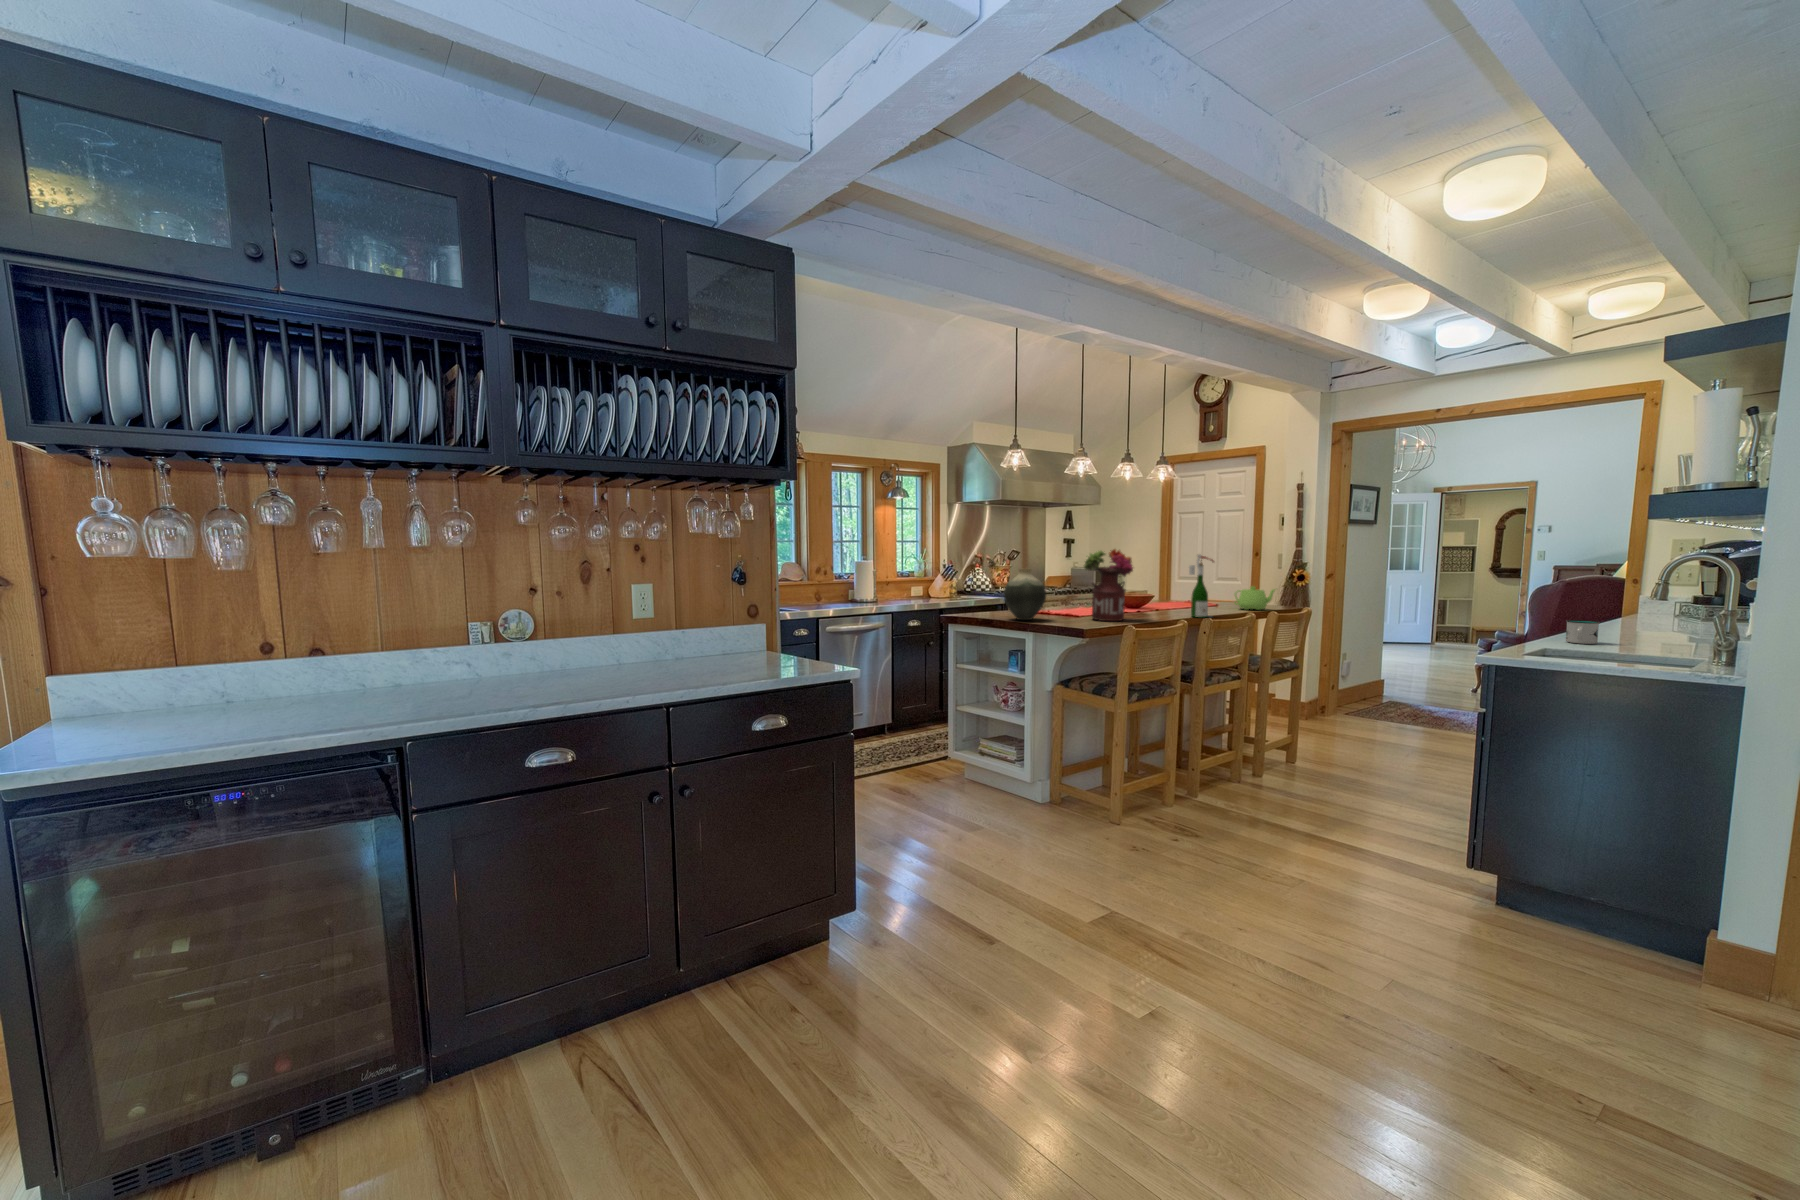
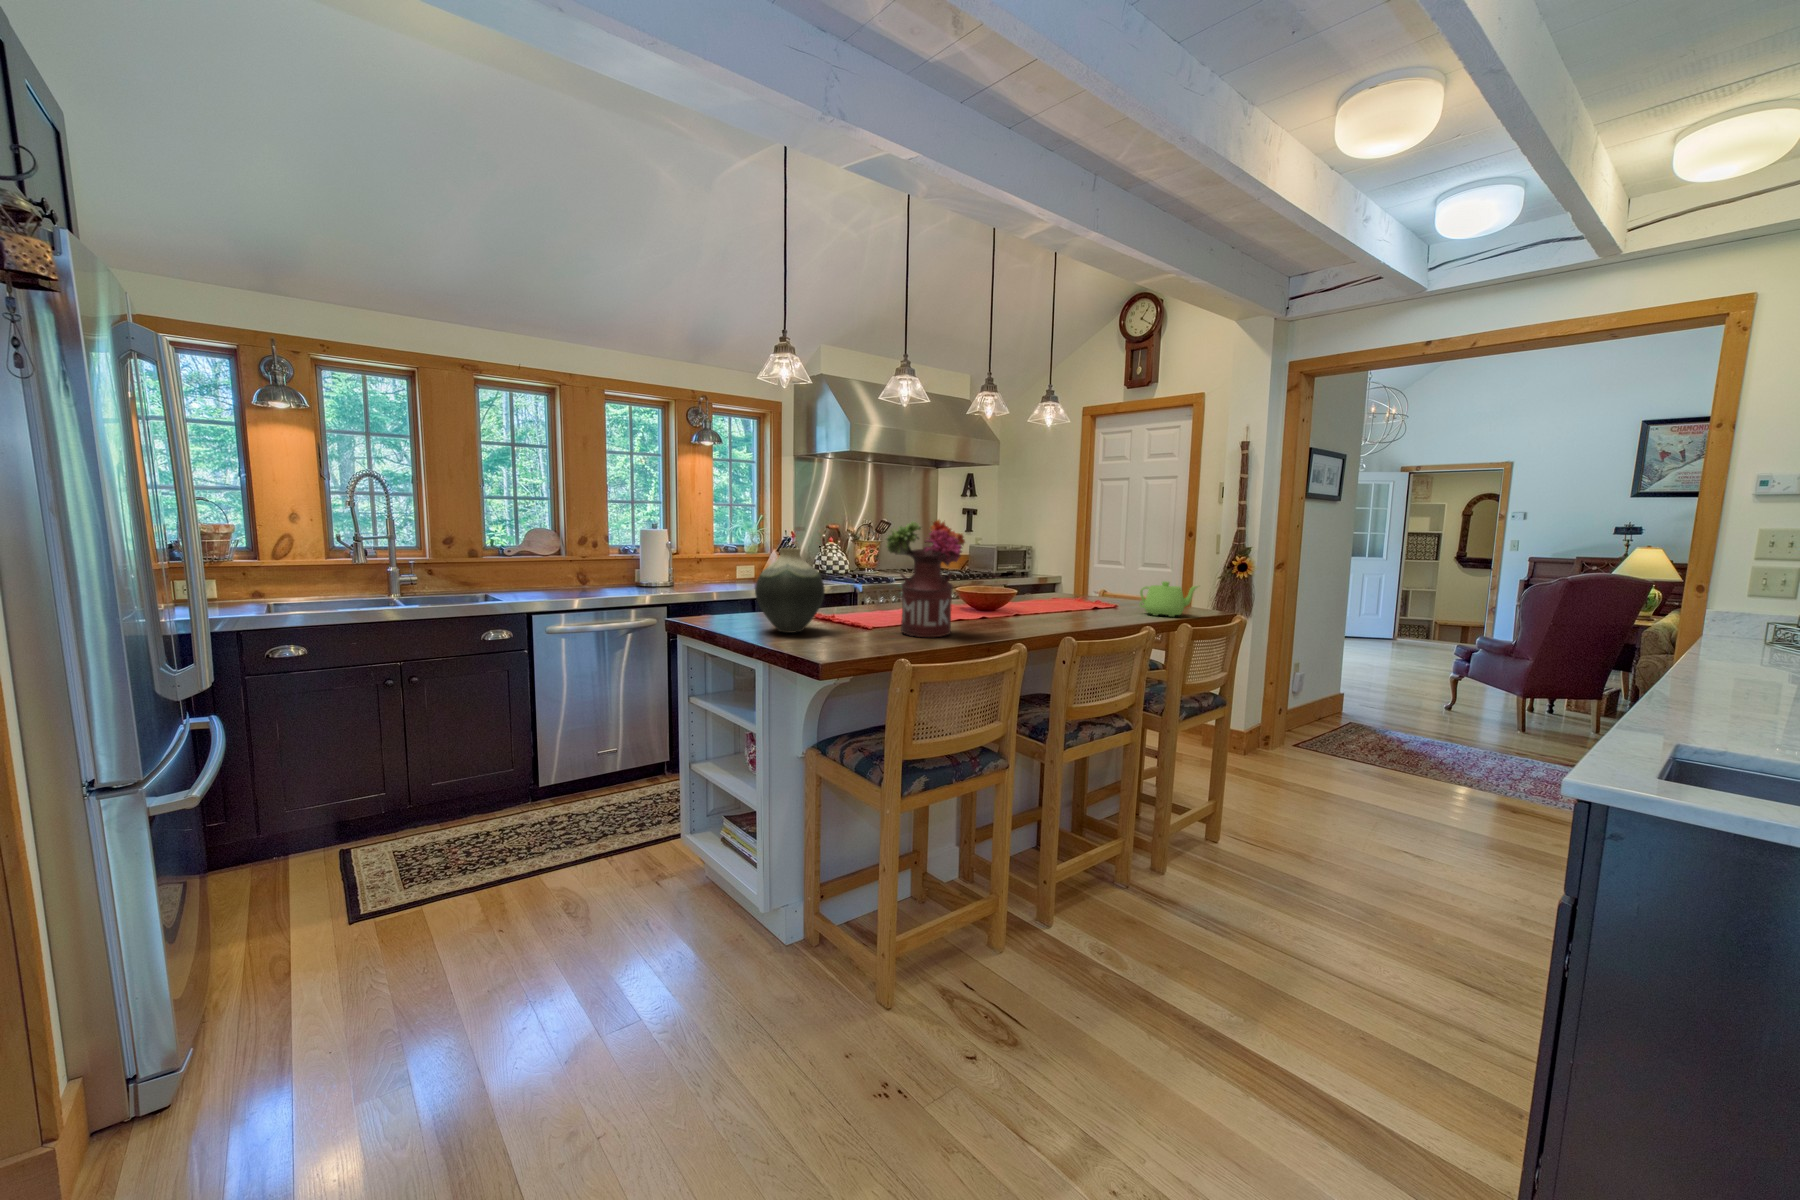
wine bottle: present [1189,555,1214,618] -> none [1062,532,1102,631]
mug: present [1566,620,1600,644] -> none [1684,673,1757,722]

